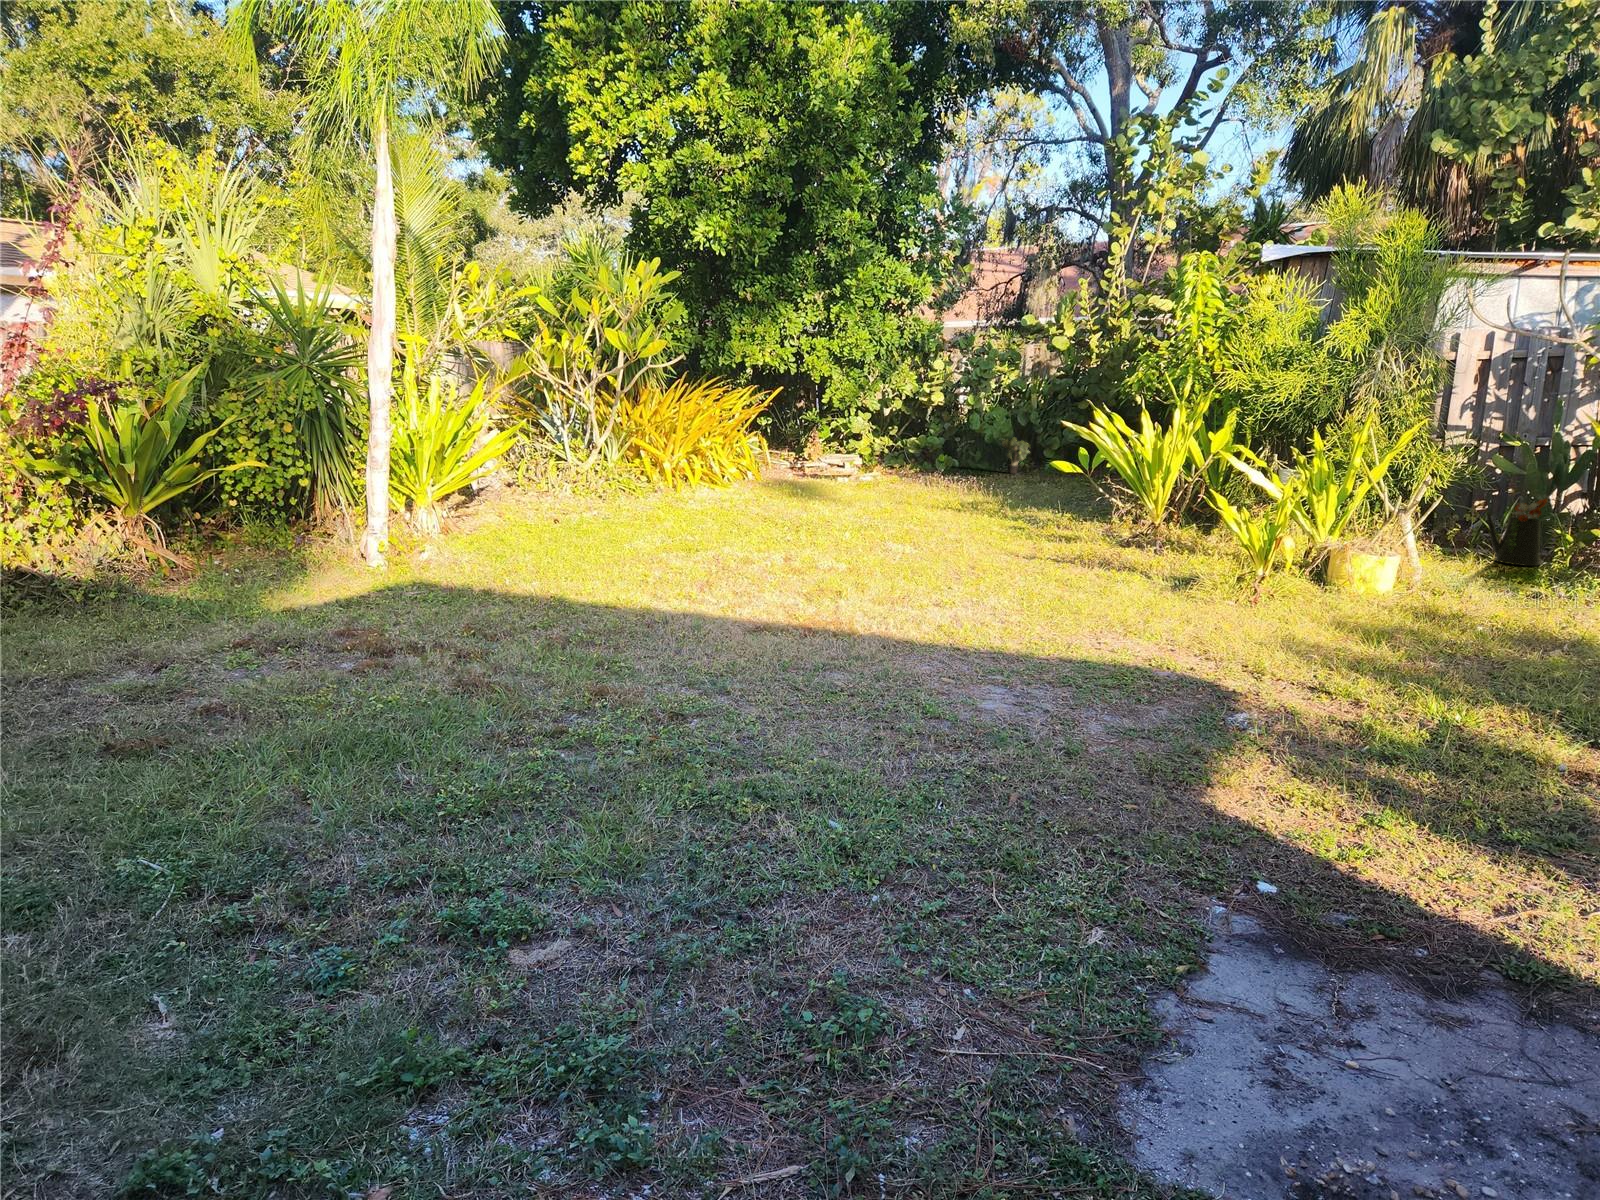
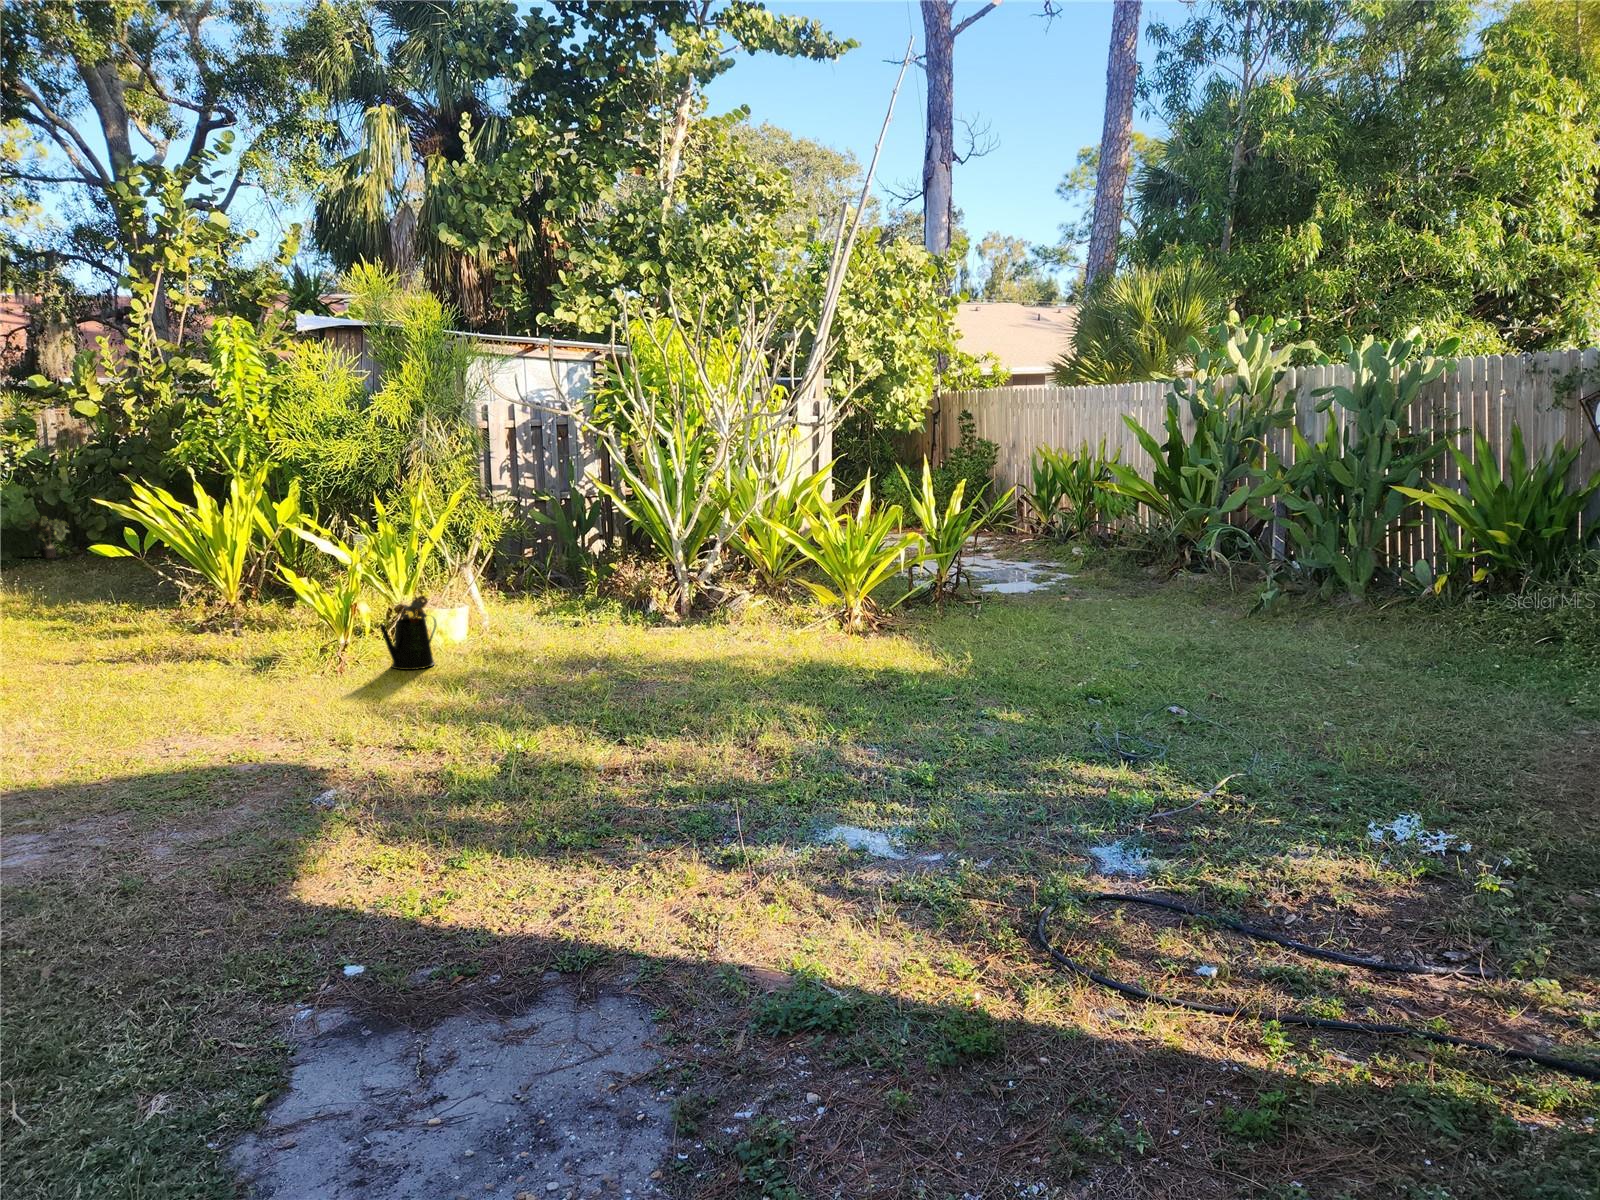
watering can: present [1487,499,1547,566] -> present [380,596,436,670]

